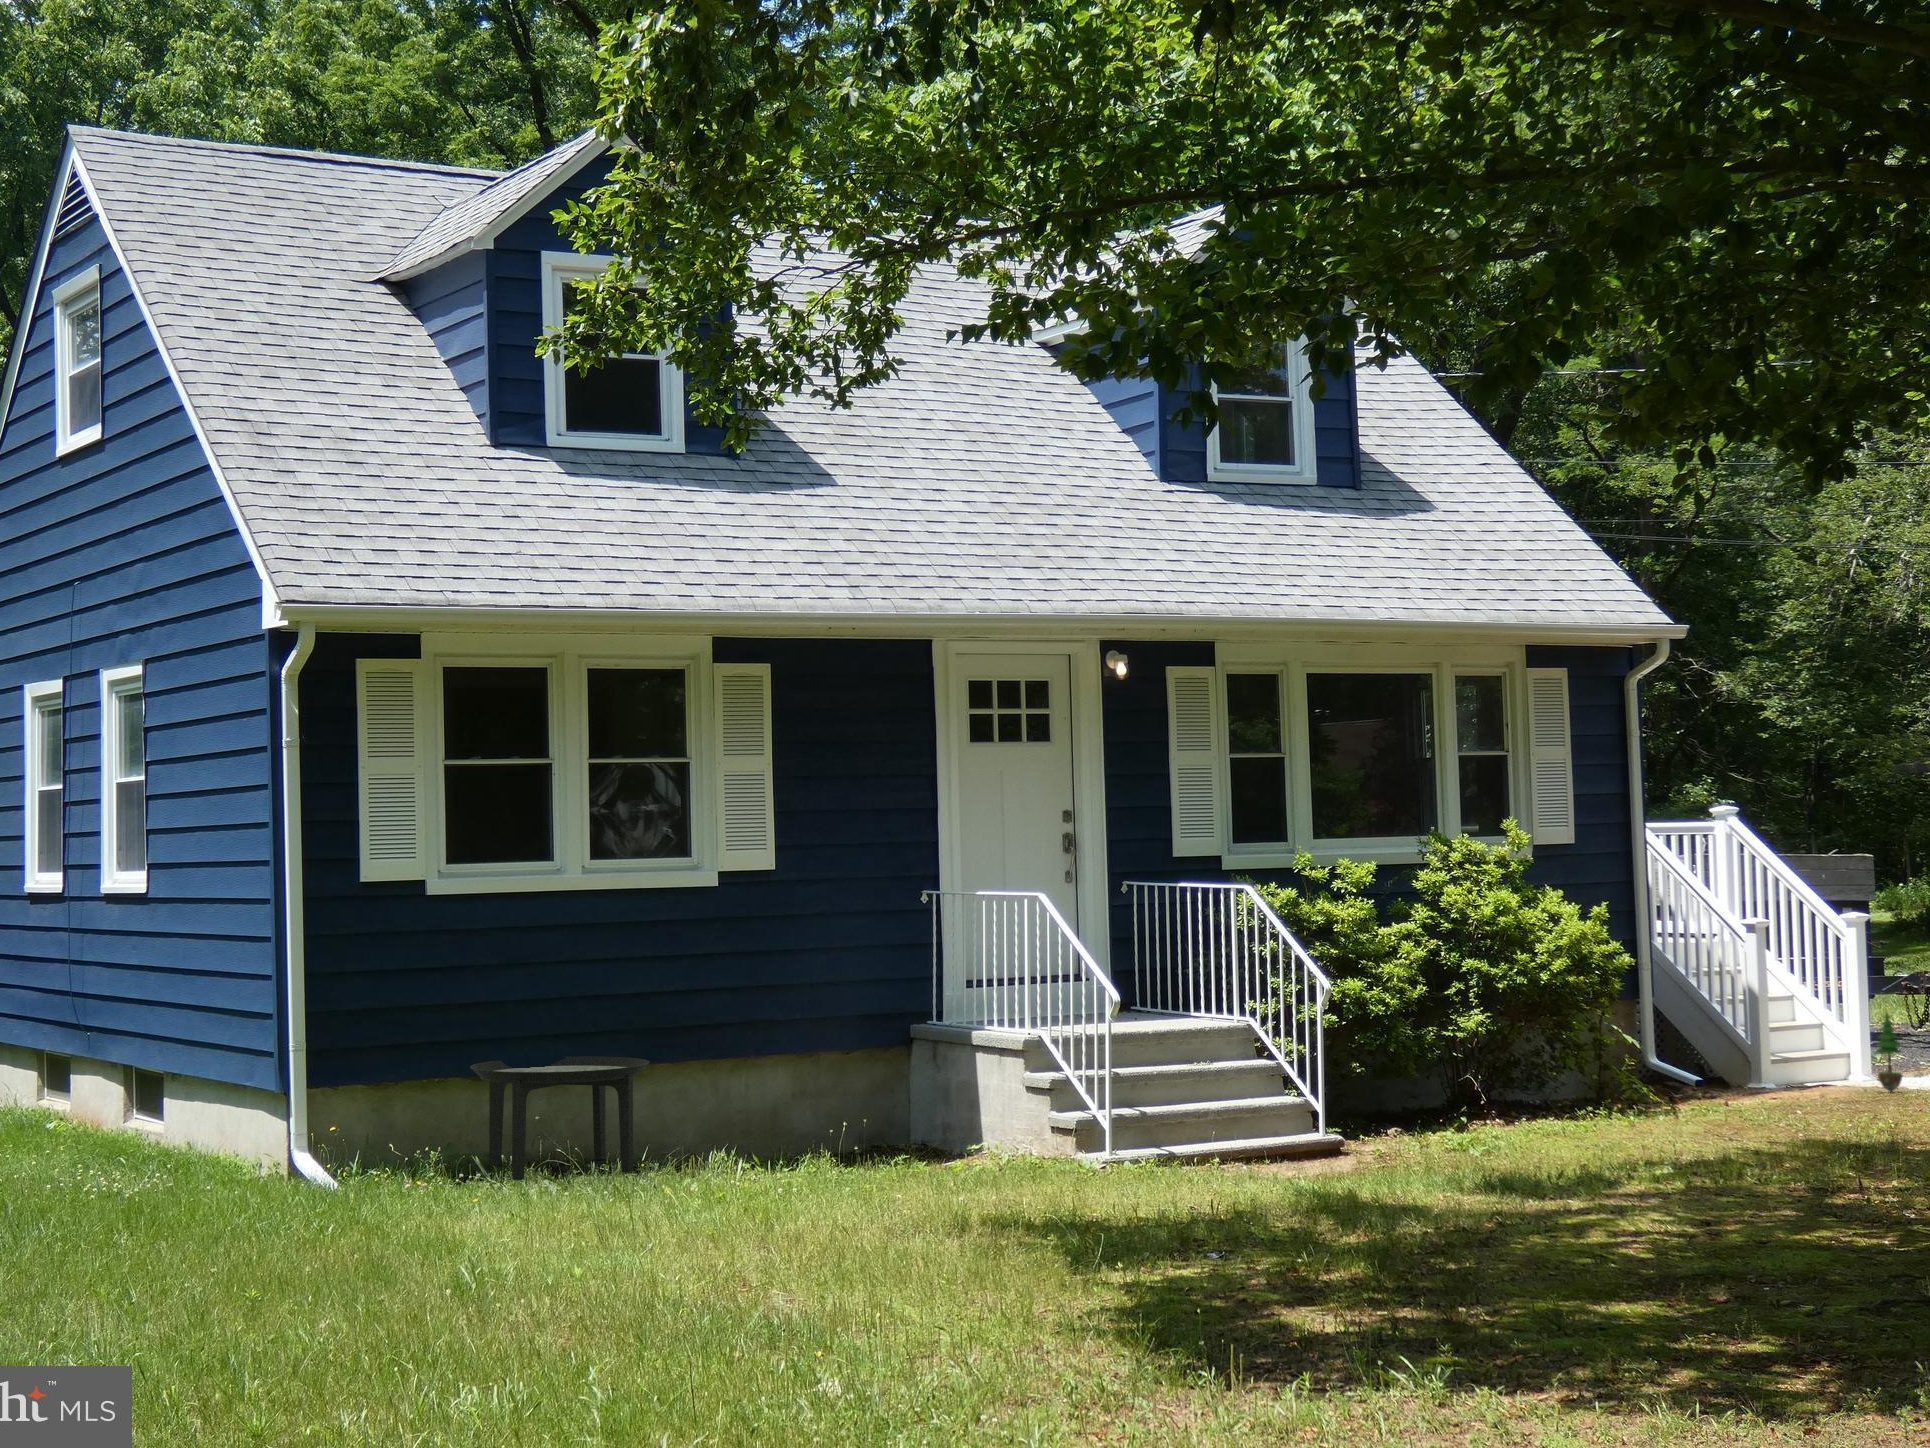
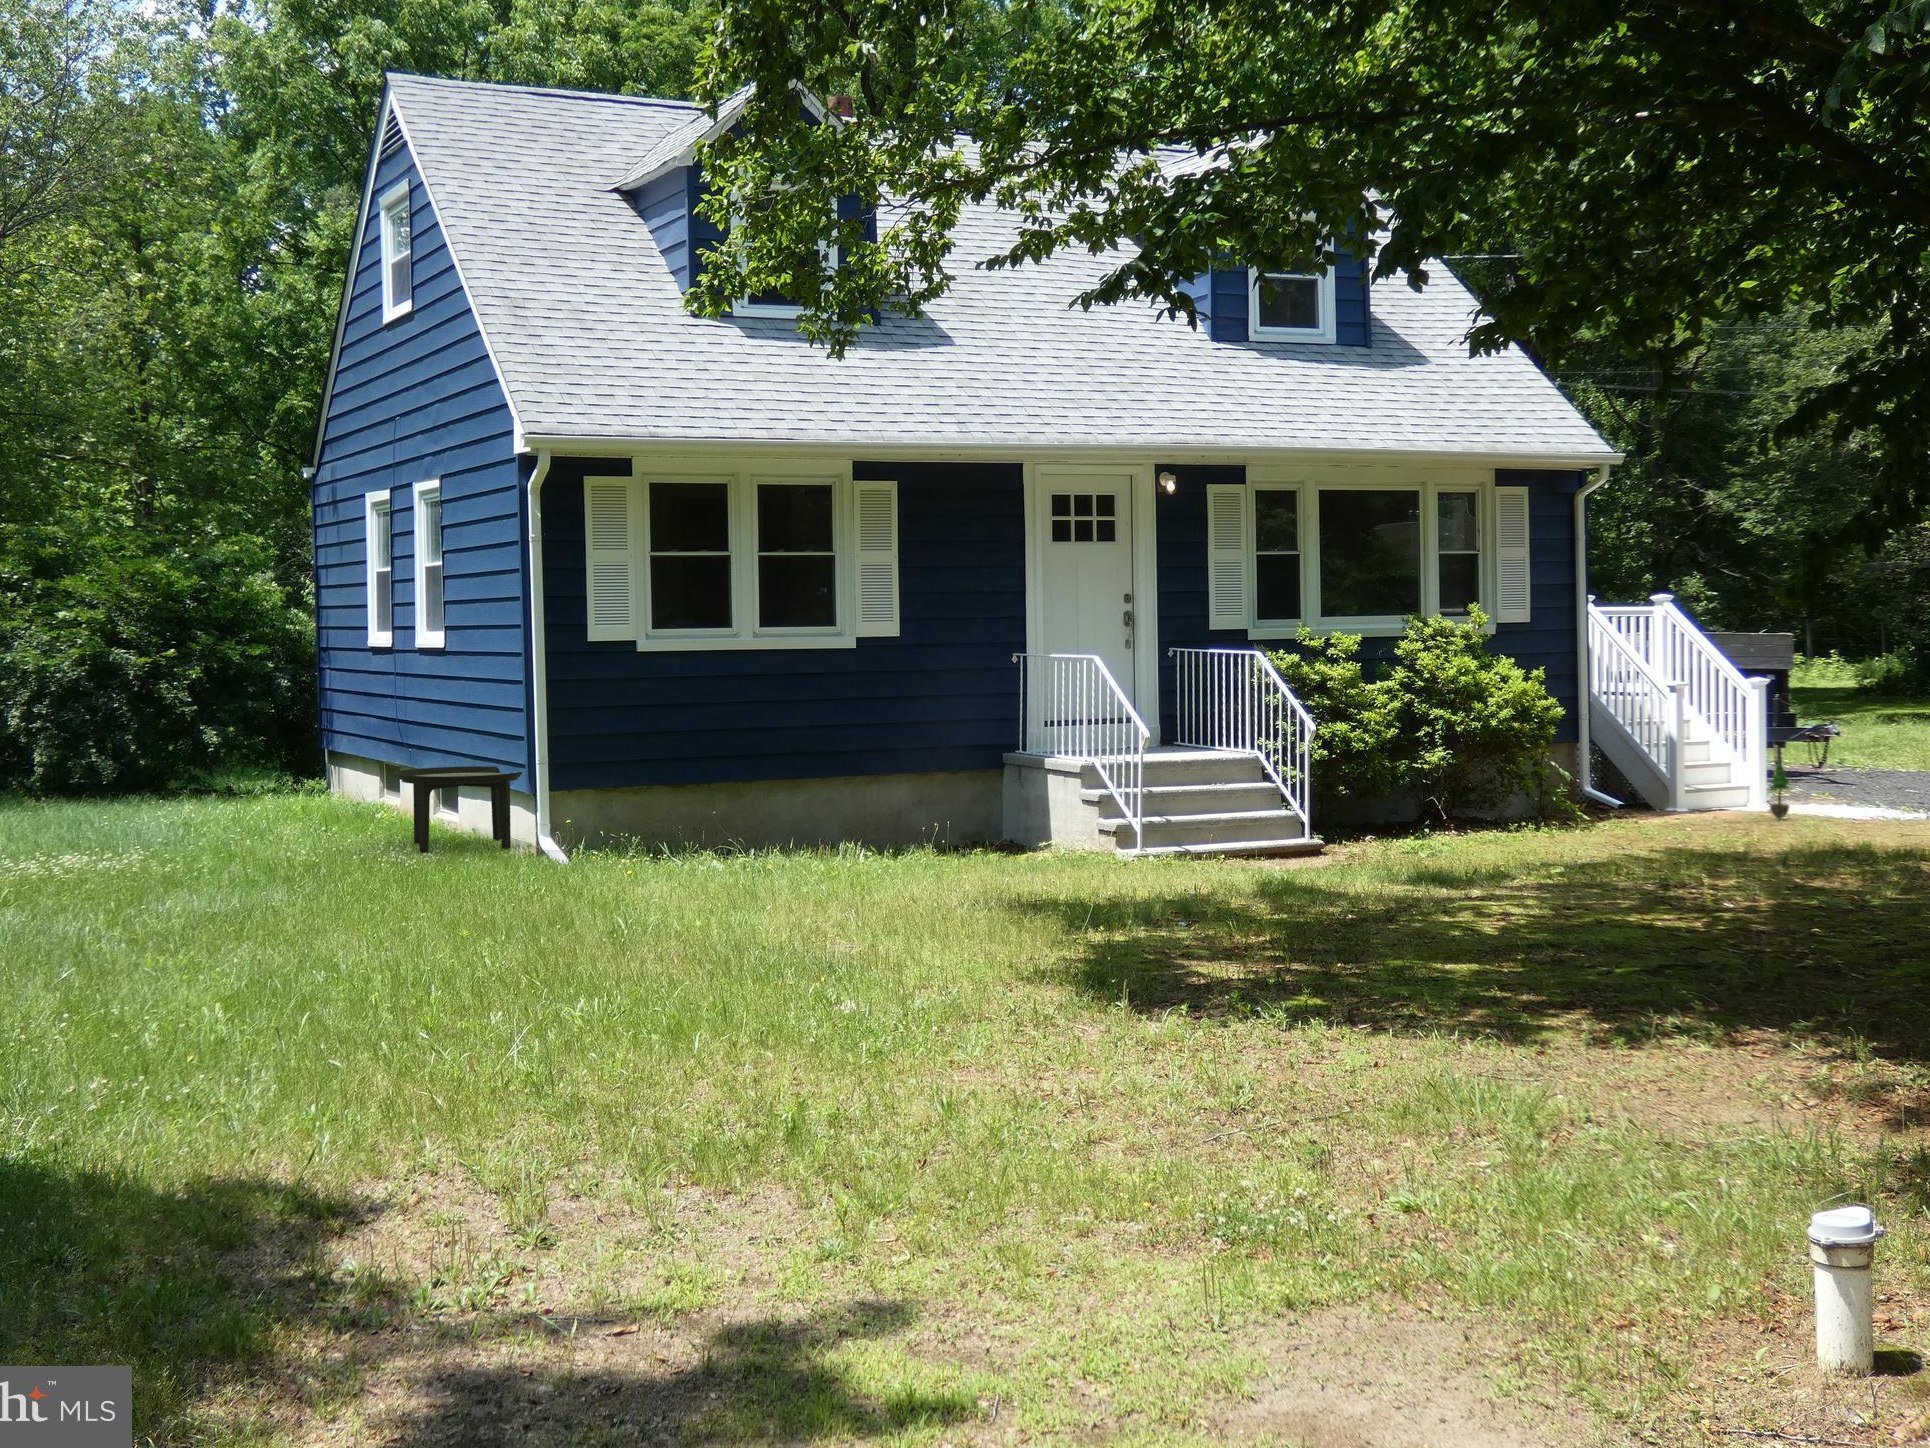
round table: present [470,1057,649,1179] -> present [394,766,522,853]

